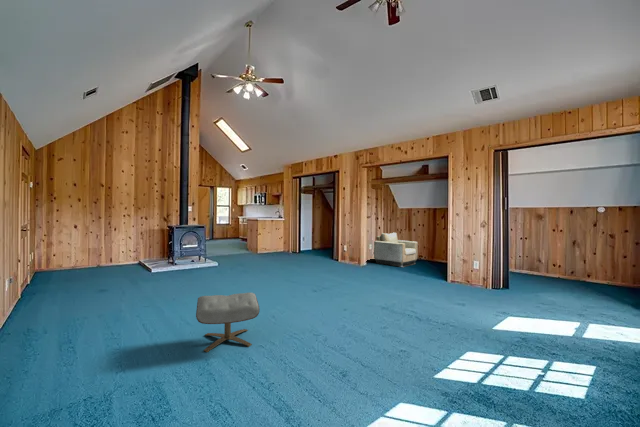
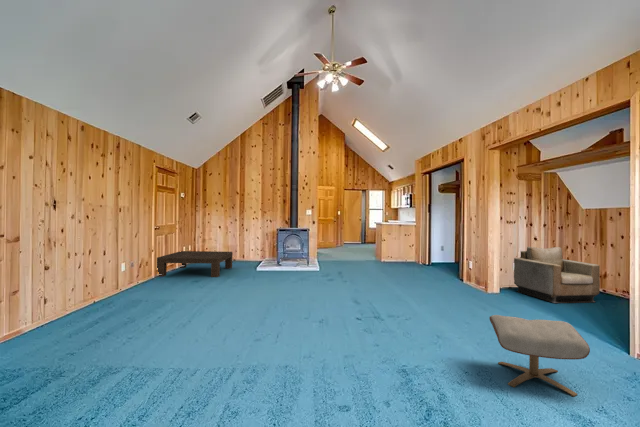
coffee table: none [23,255,121,296] -> present [157,251,233,277]
ottoman: present [196,293,260,352] -> present [489,315,590,396]

